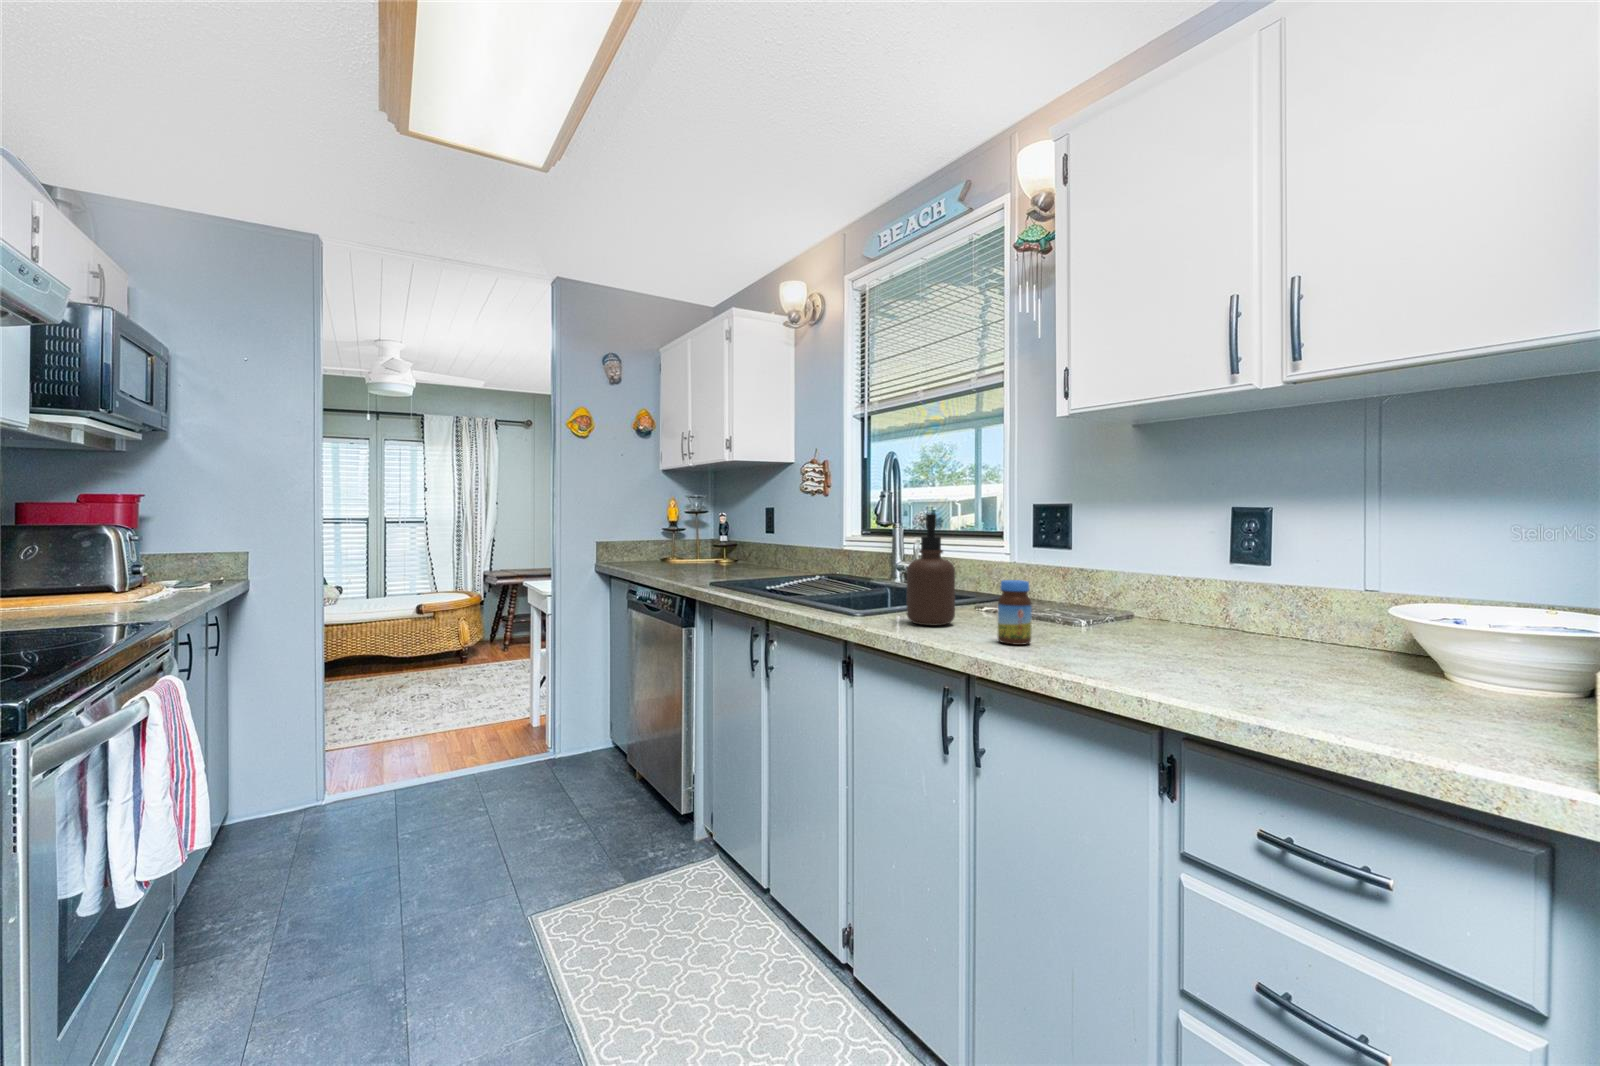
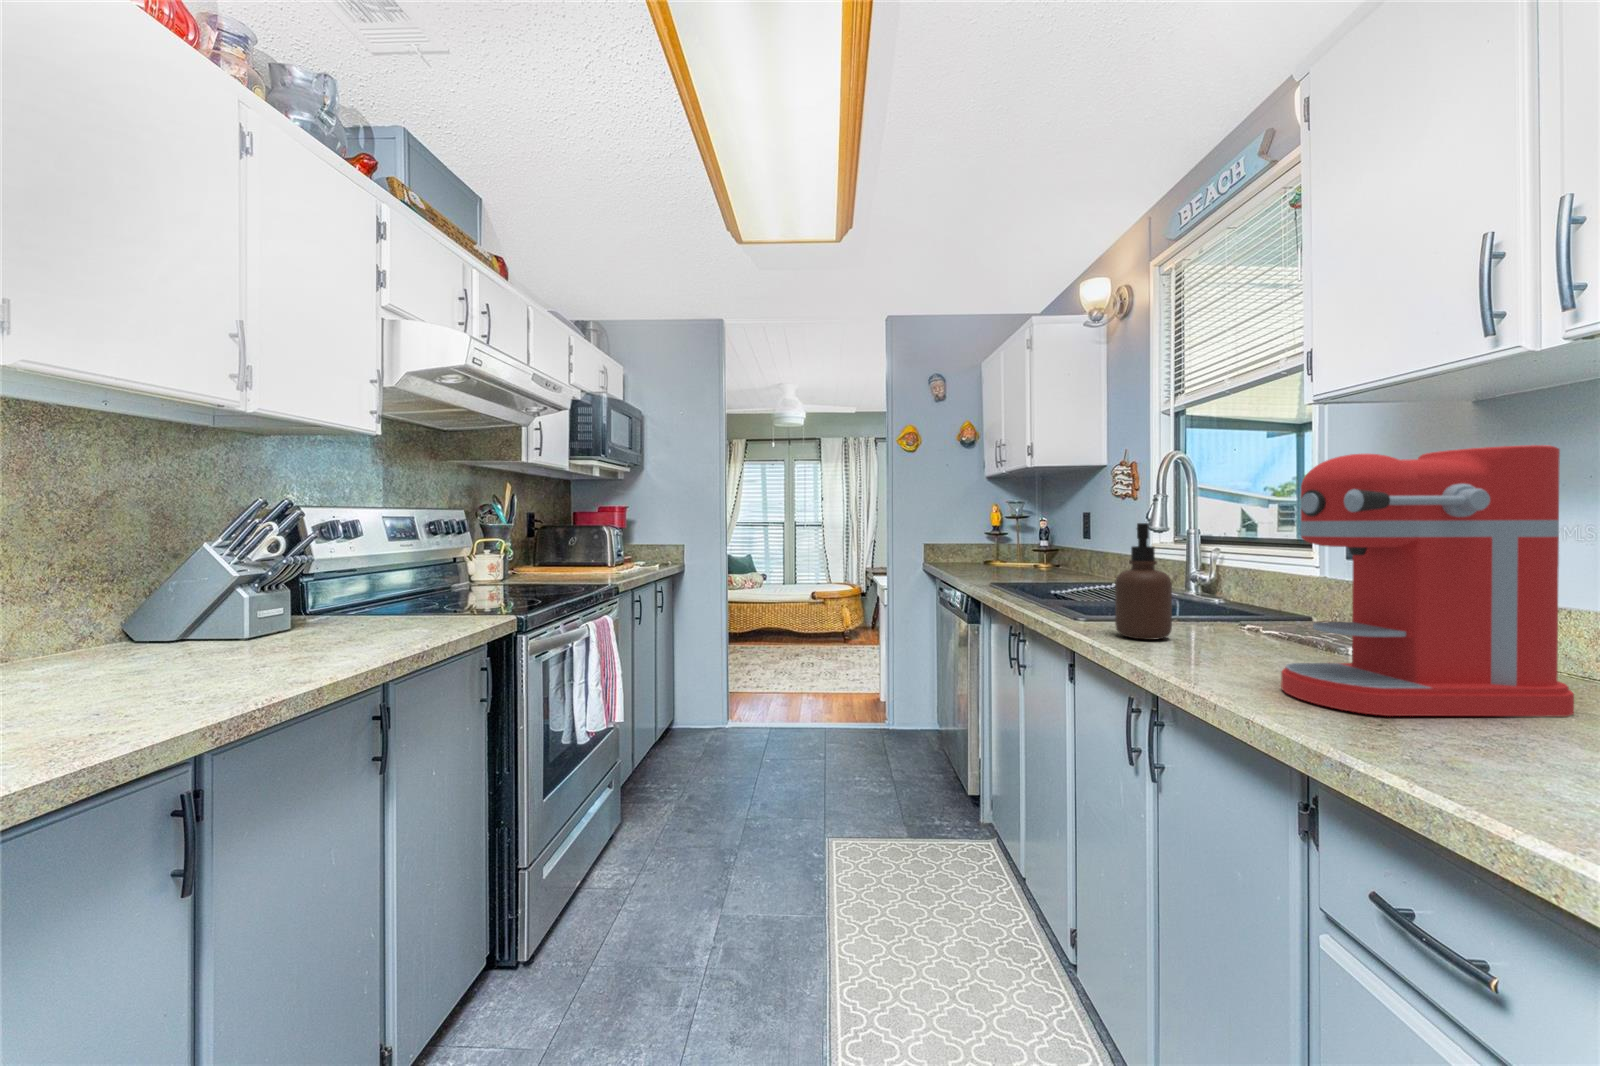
coffee maker: none [1101,454,1260,670] -> present [1281,445,1574,716]
jar: present [998,580,1032,645] -> none [1181,596,1222,666]

